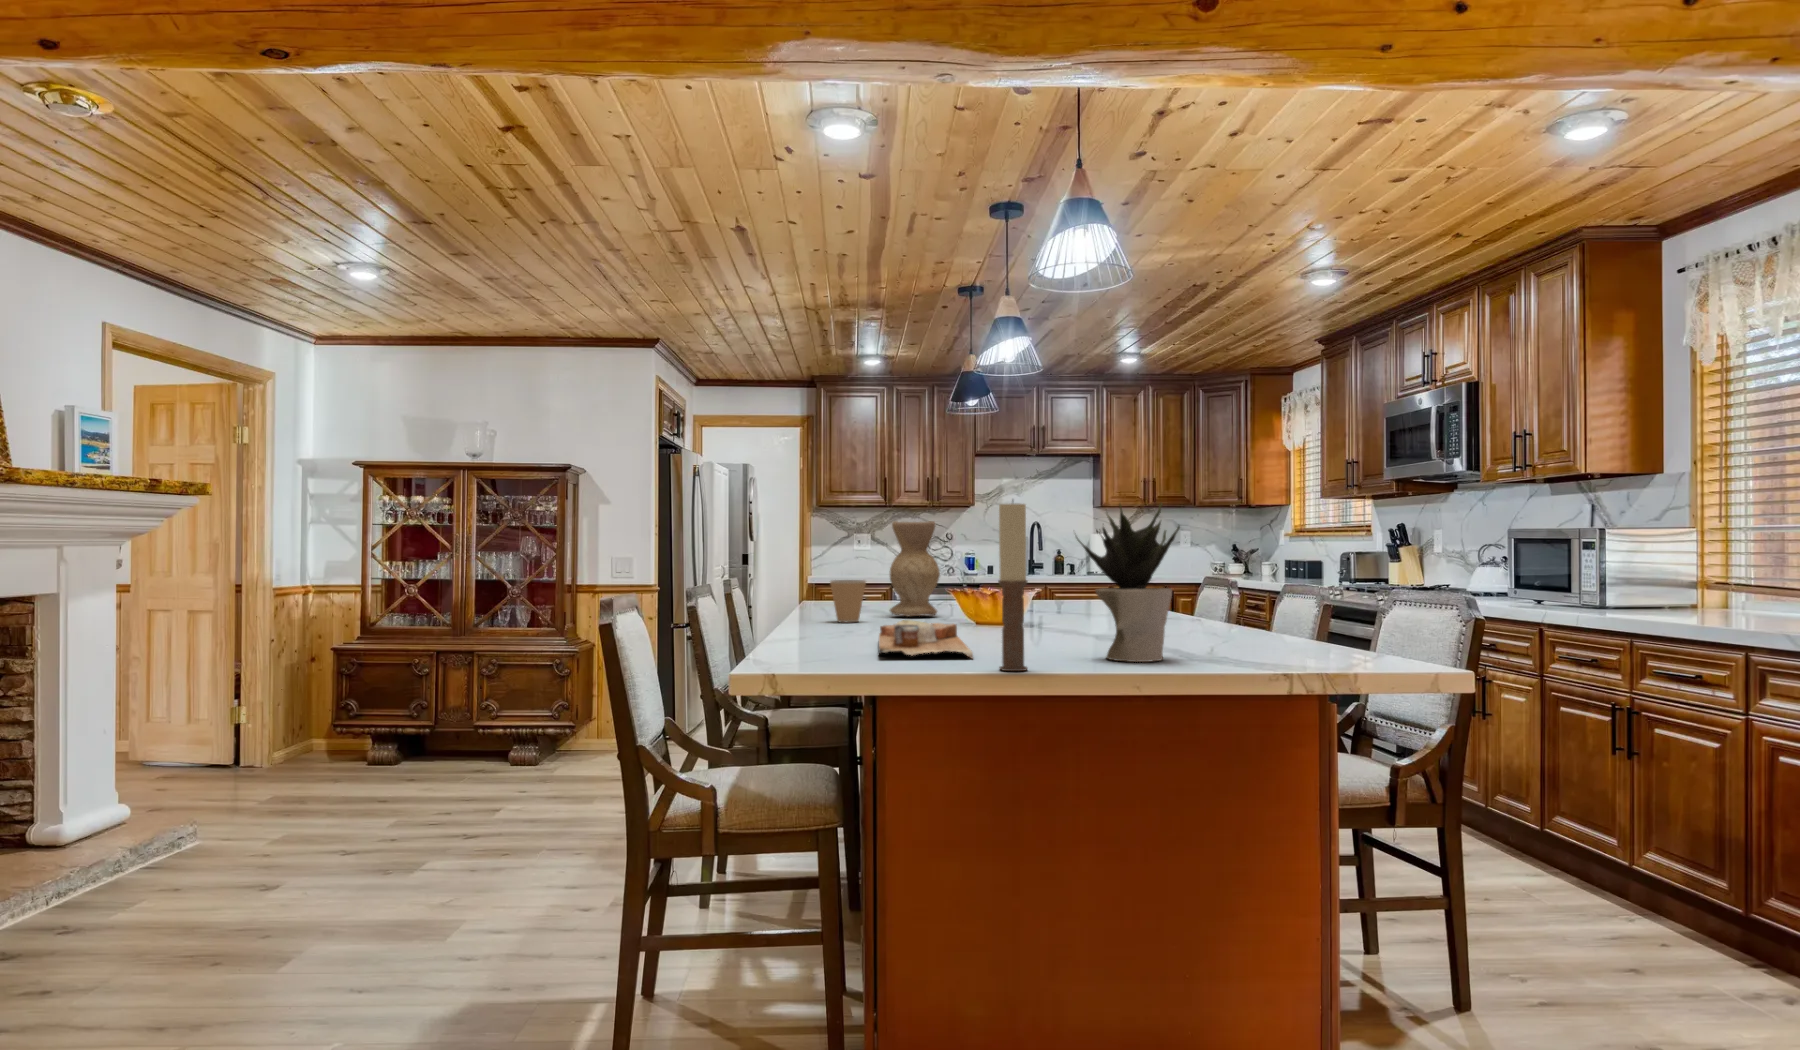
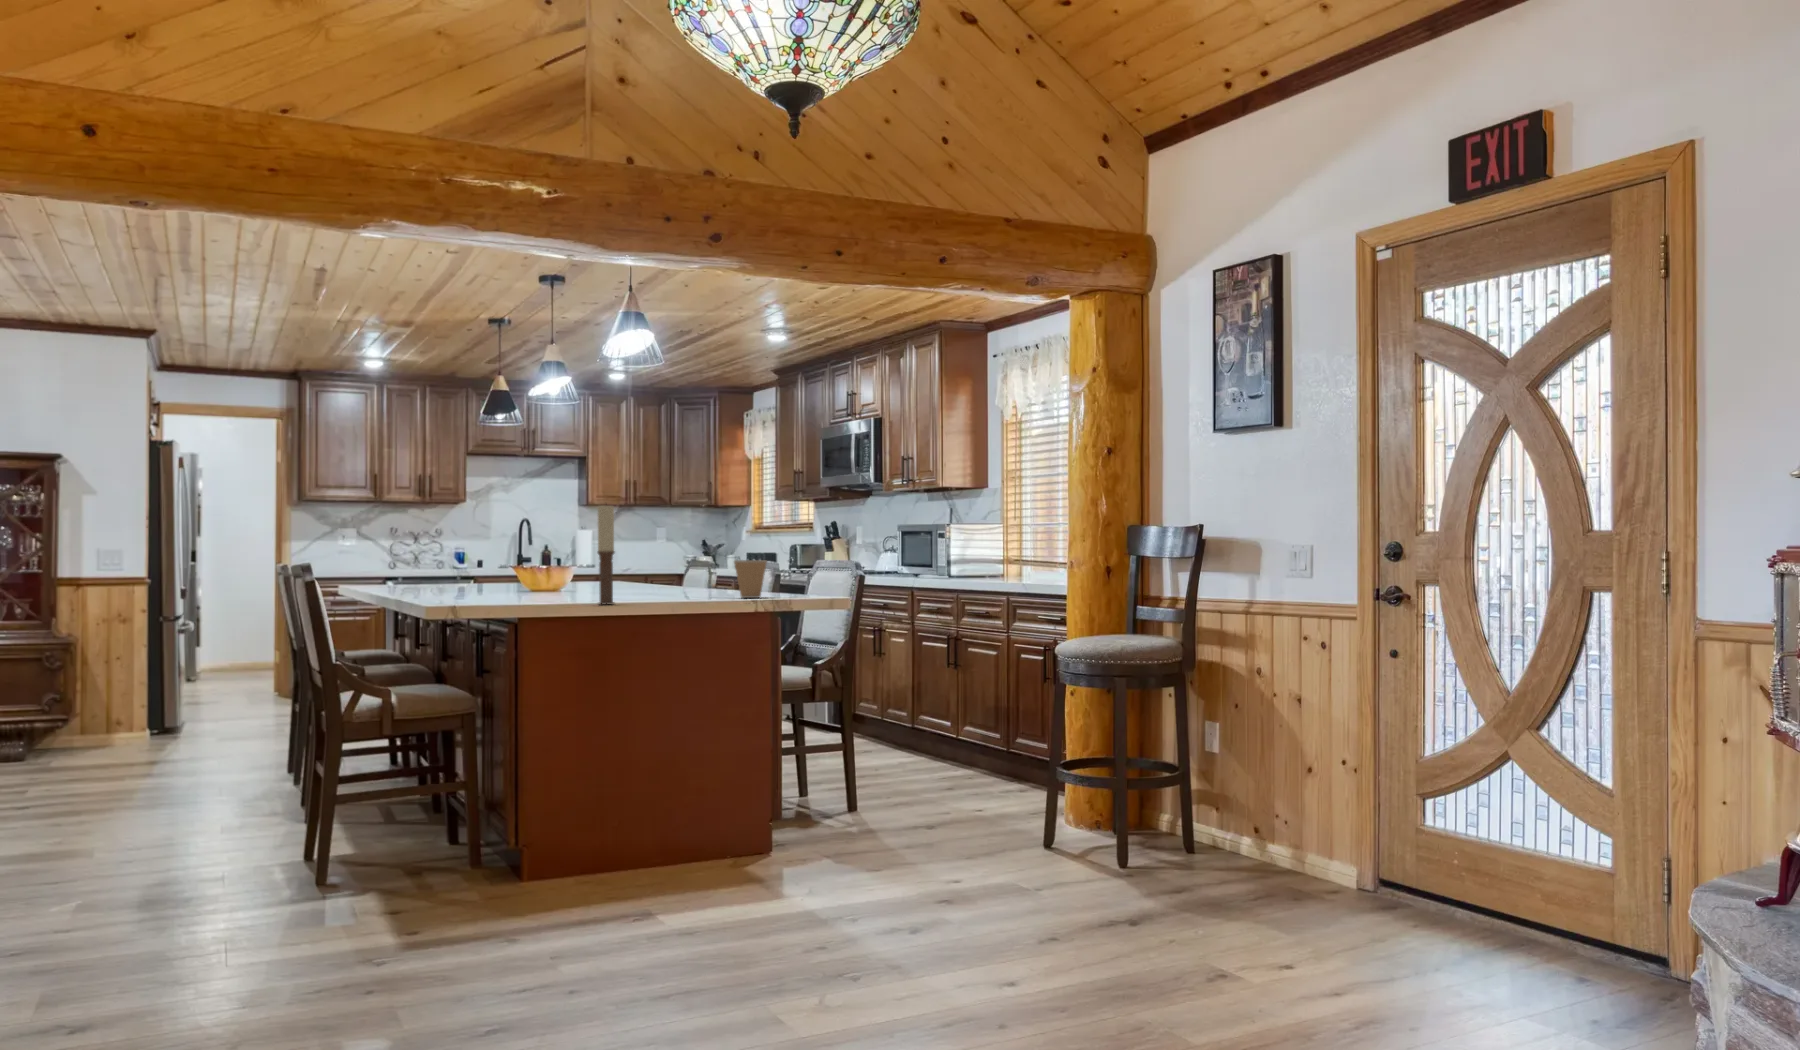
potted plant: present [1076,503,1180,662] -> none [635,505,699,600]
vase: present [890,521,940,616] -> none [456,516,499,592]
coffee cup: present [830,580,866,623] -> present [734,560,767,598]
cutting board: present [879,620,973,658] -> none [488,582,573,604]

